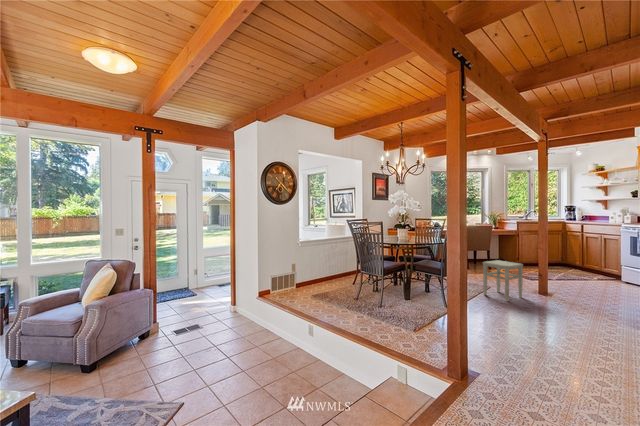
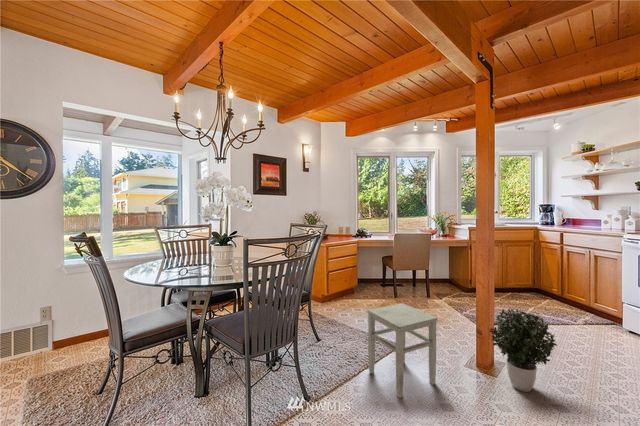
potted plant: none [550,259,586,300] -> present [489,309,557,392]

